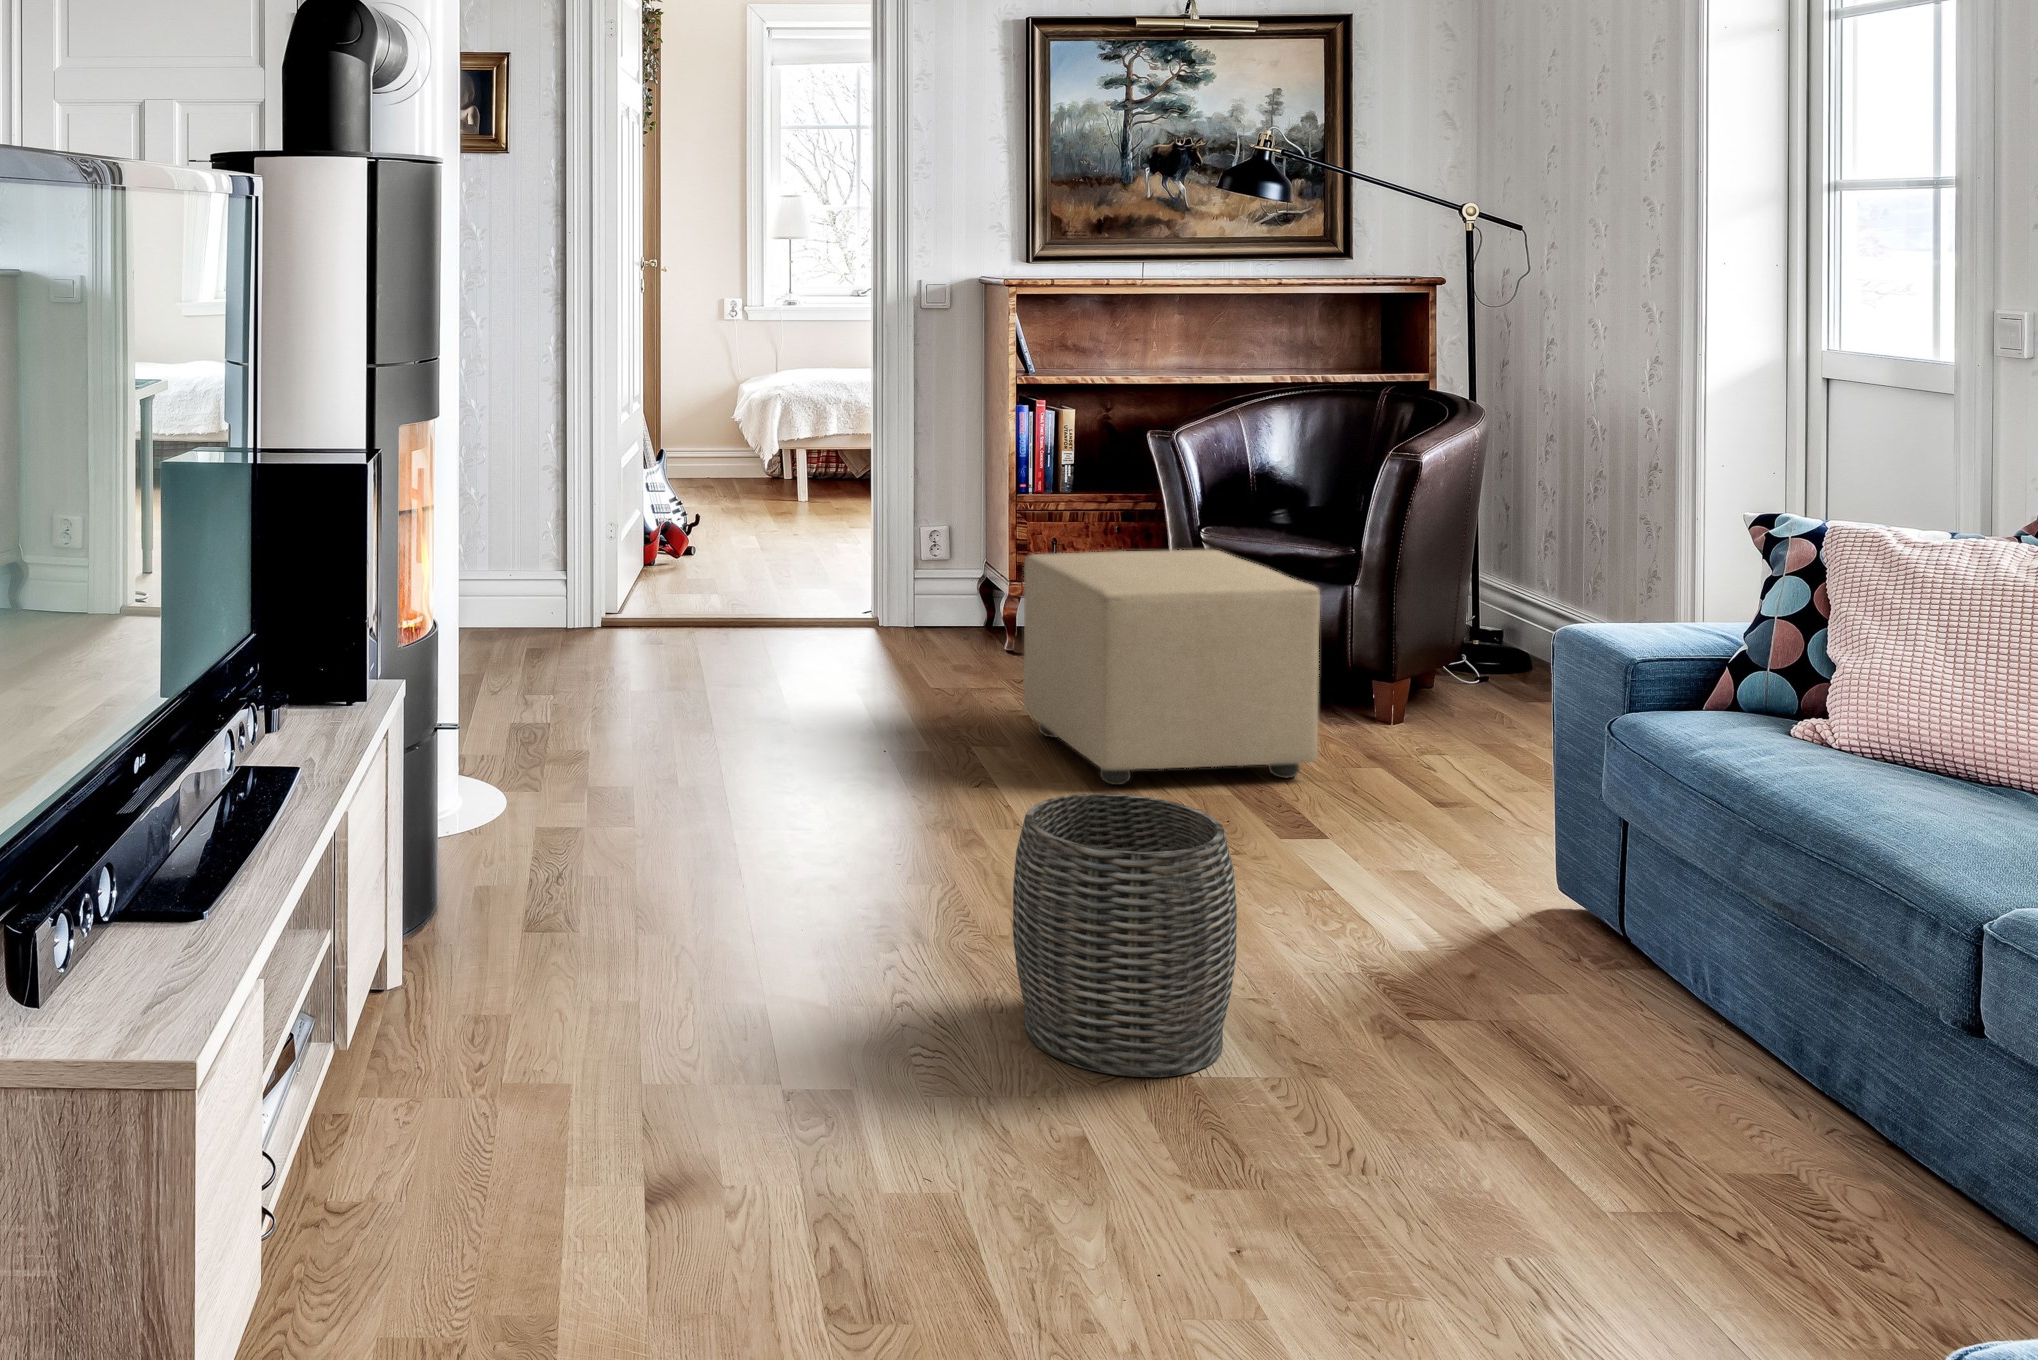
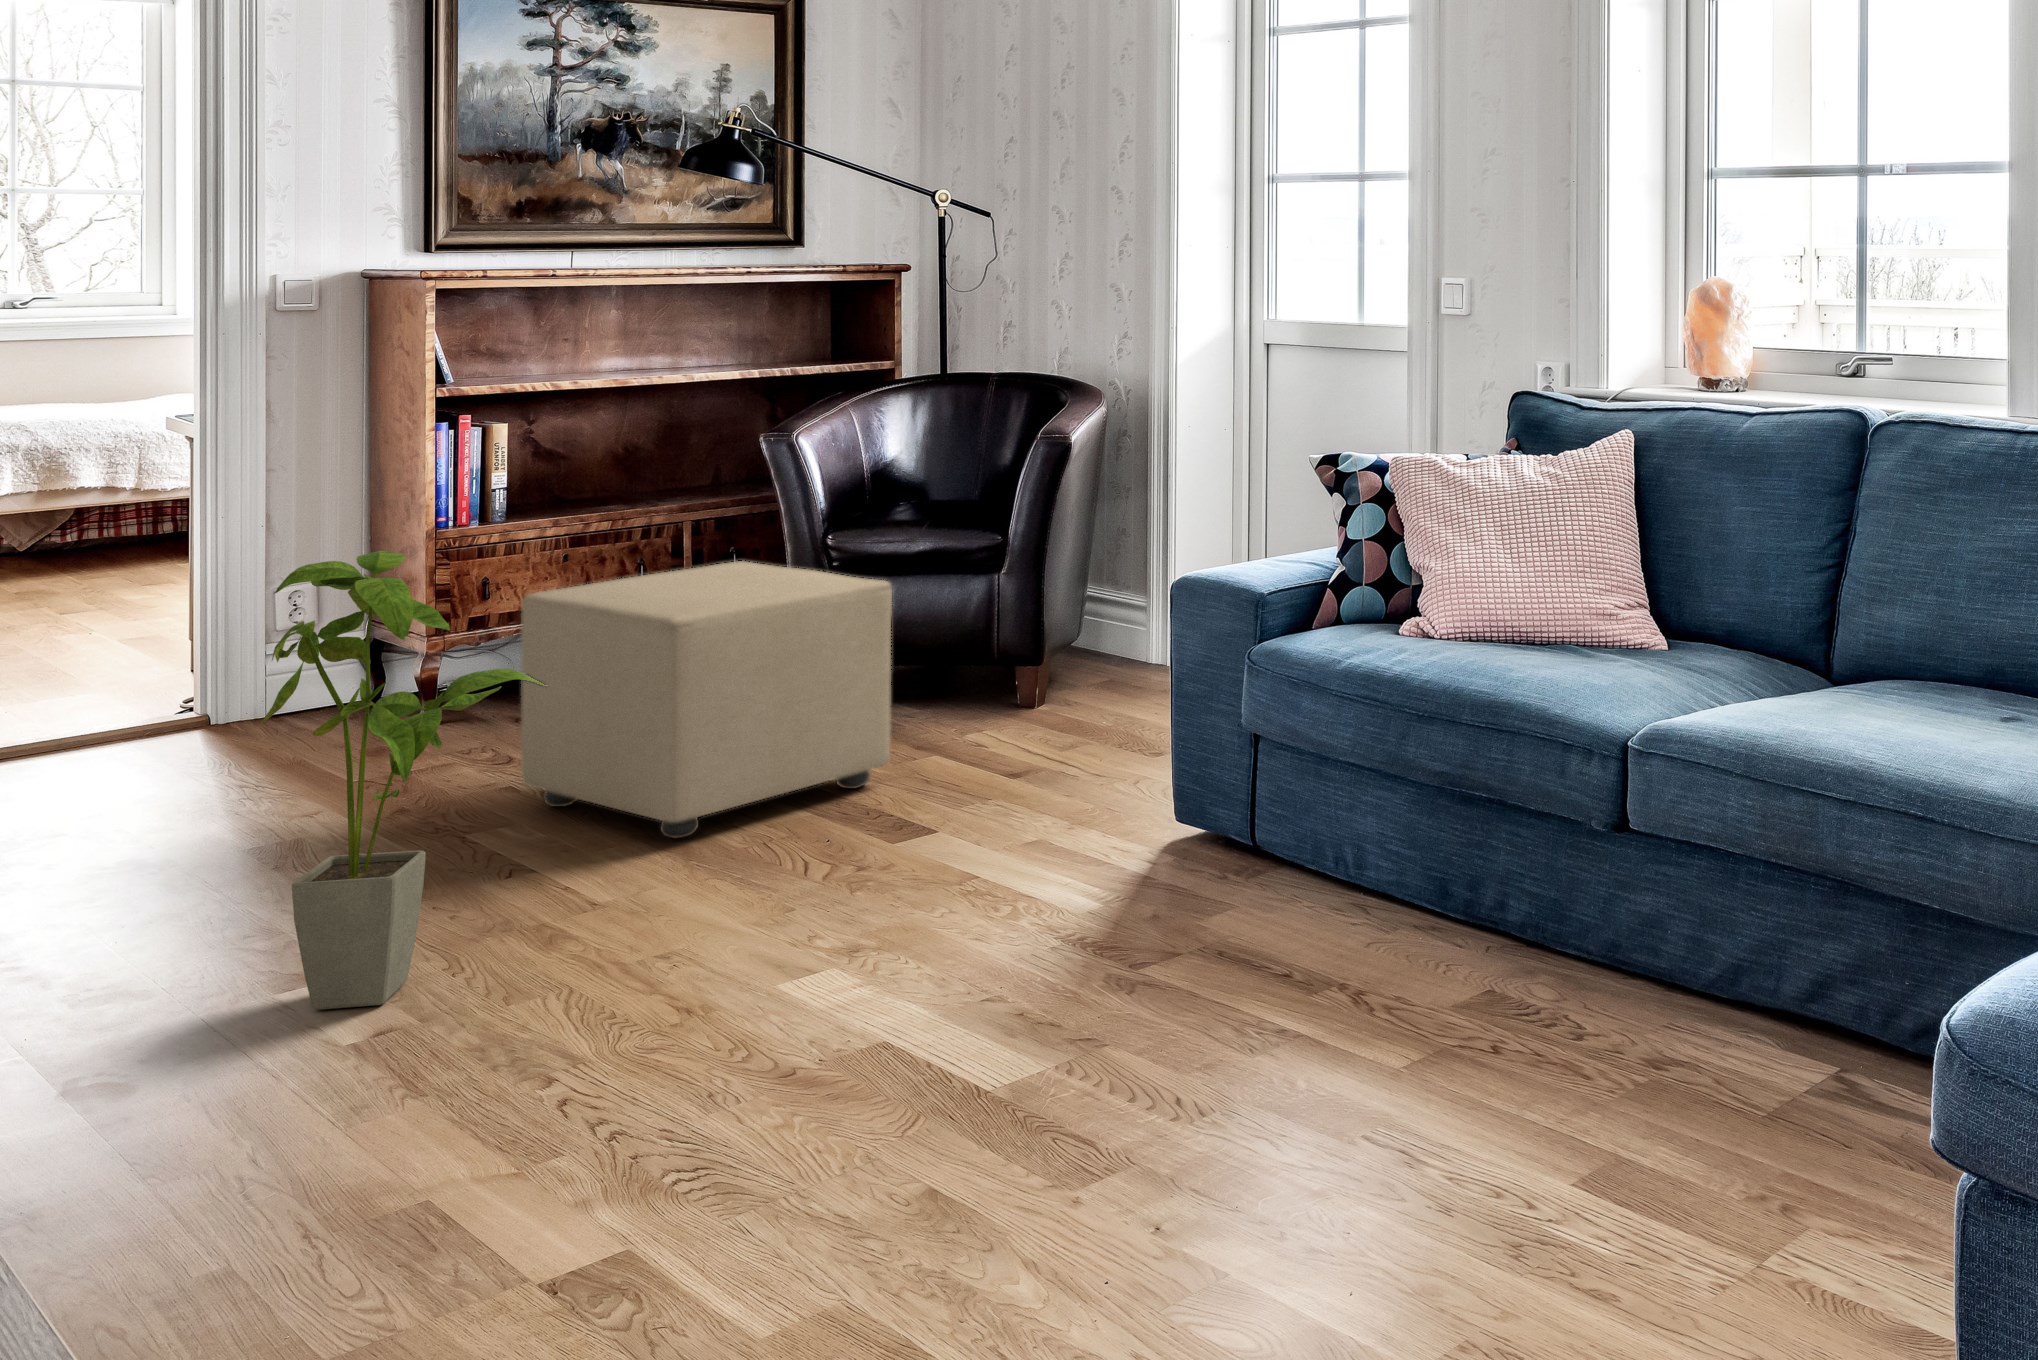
house plant: none [769,505,956,853] -> present [260,551,547,1010]
woven basket: present [1013,794,1237,1077] -> none [763,813,1017,1127]

